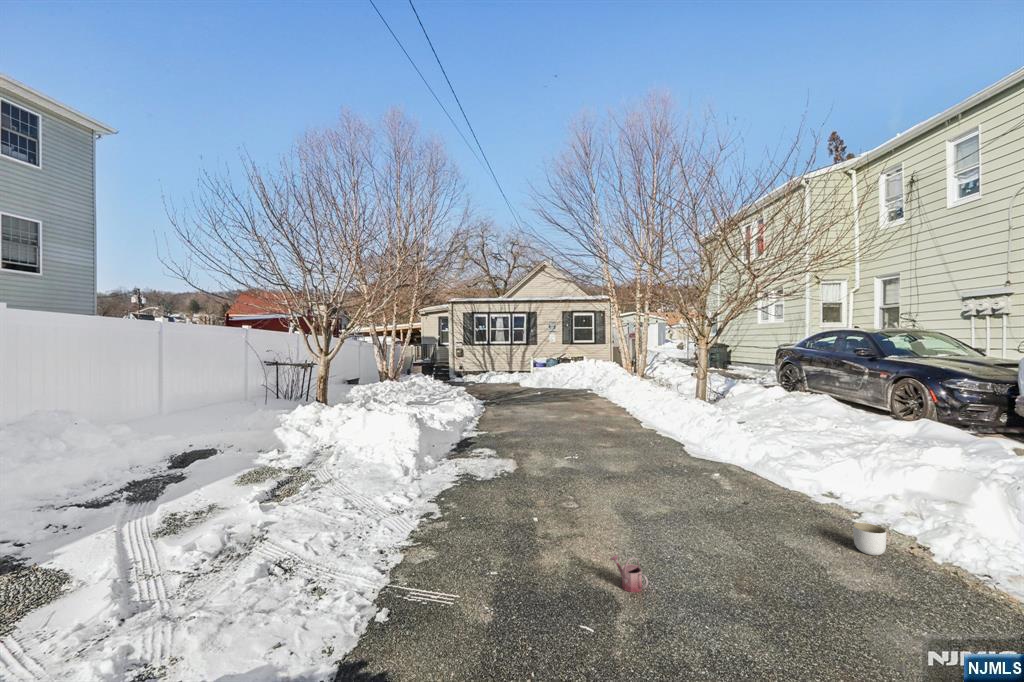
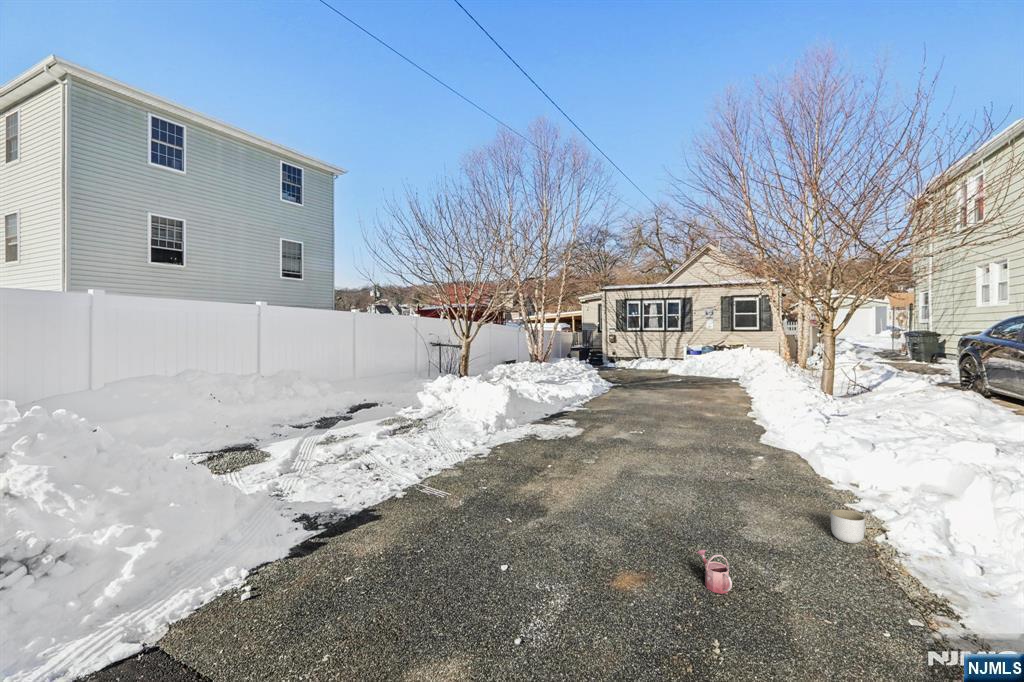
watering can: present [611,555,648,592] -> present [697,550,732,594]

